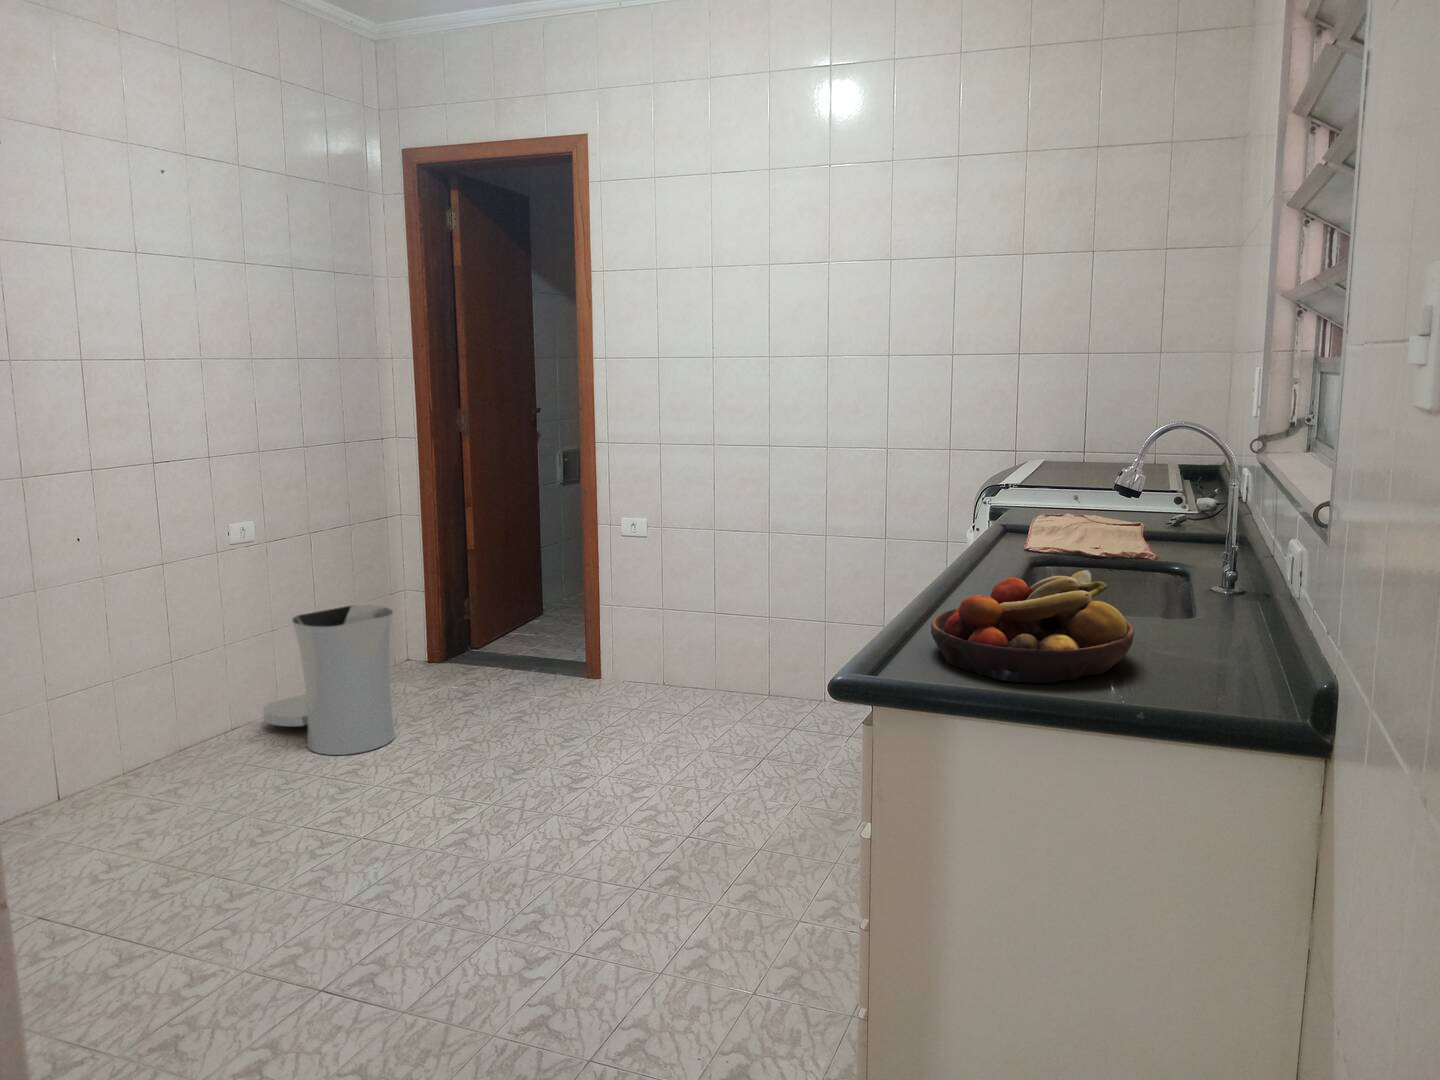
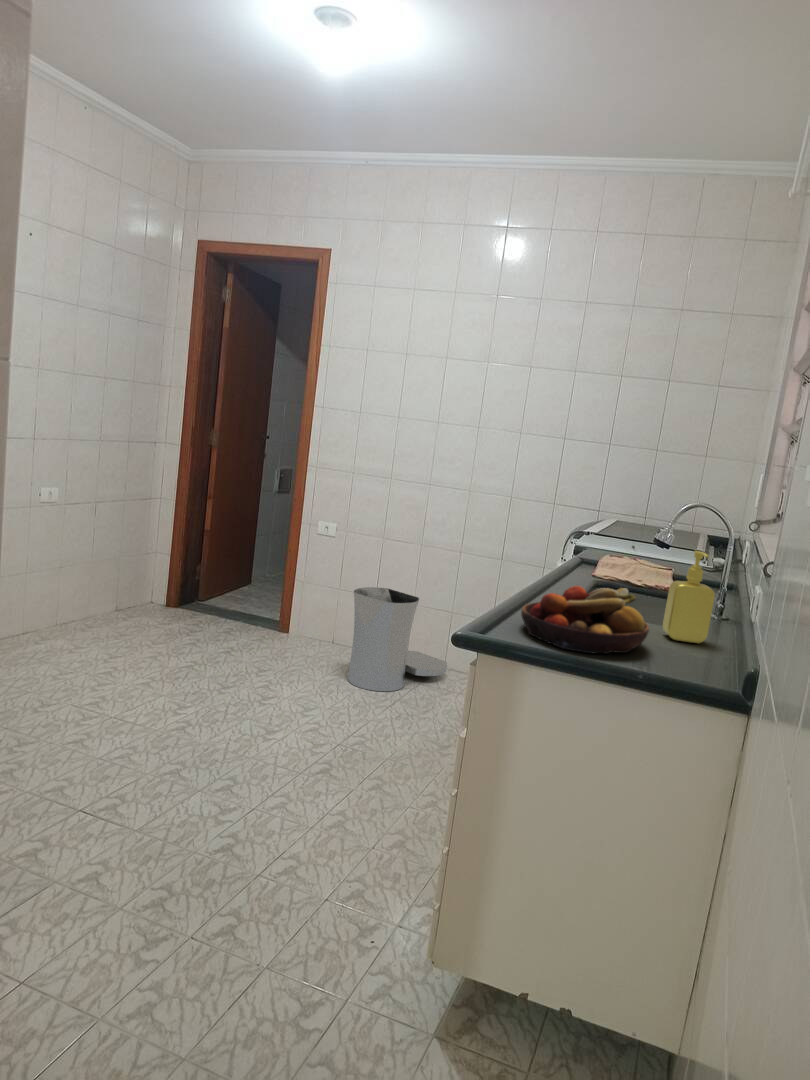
soap dispenser: none [1150,498,1227,641] -> present [663,550,715,643]
trash can: present [263,605,395,755] -> present [347,587,447,691]

